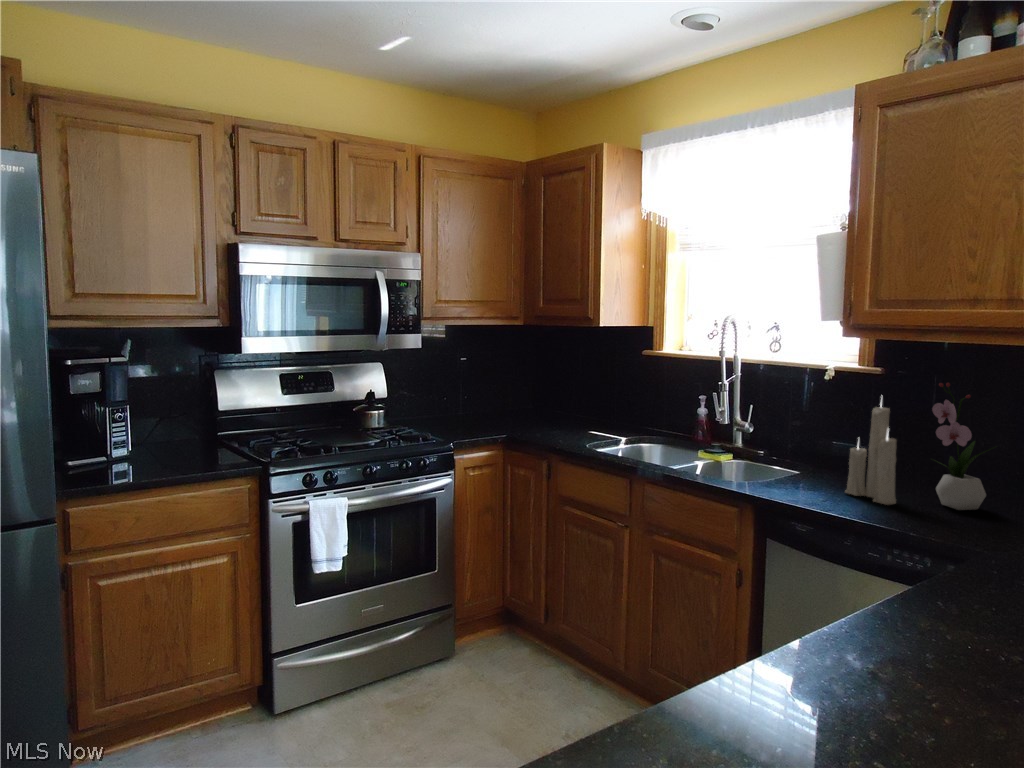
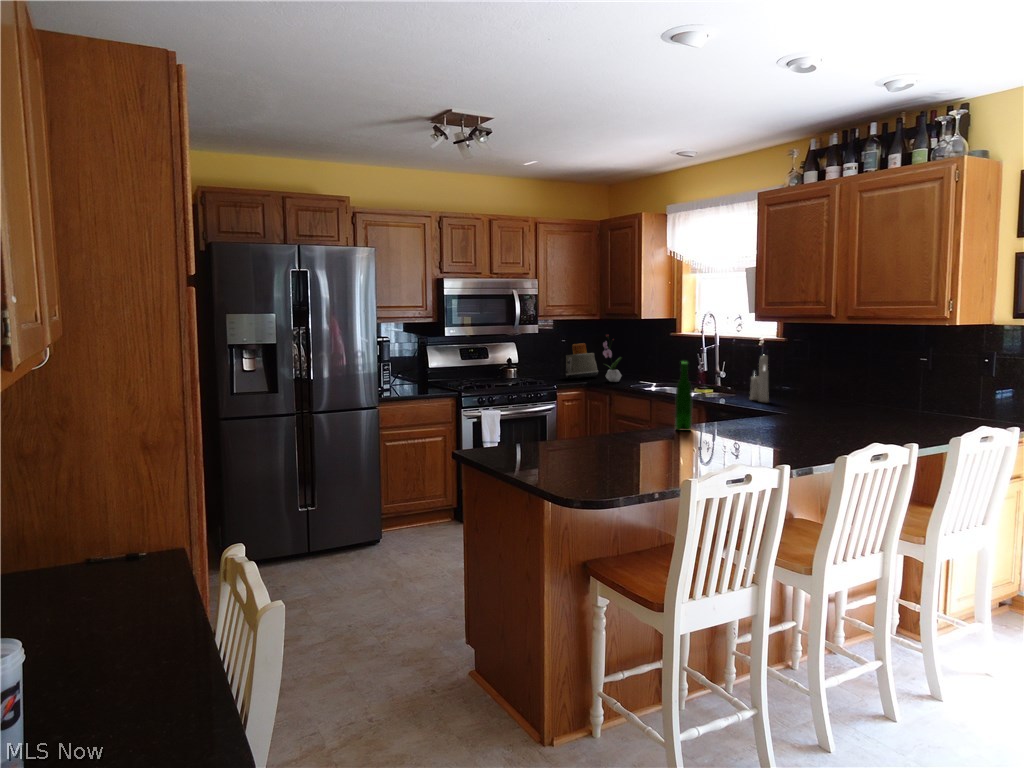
toaster: none [468,366,521,427] -> present [566,344,598,379]
flower arrangement: present [932,383,993,510] -> present [603,335,621,382]
wine bottle: none [891,488,959,726] -> present [675,362,692,431]

